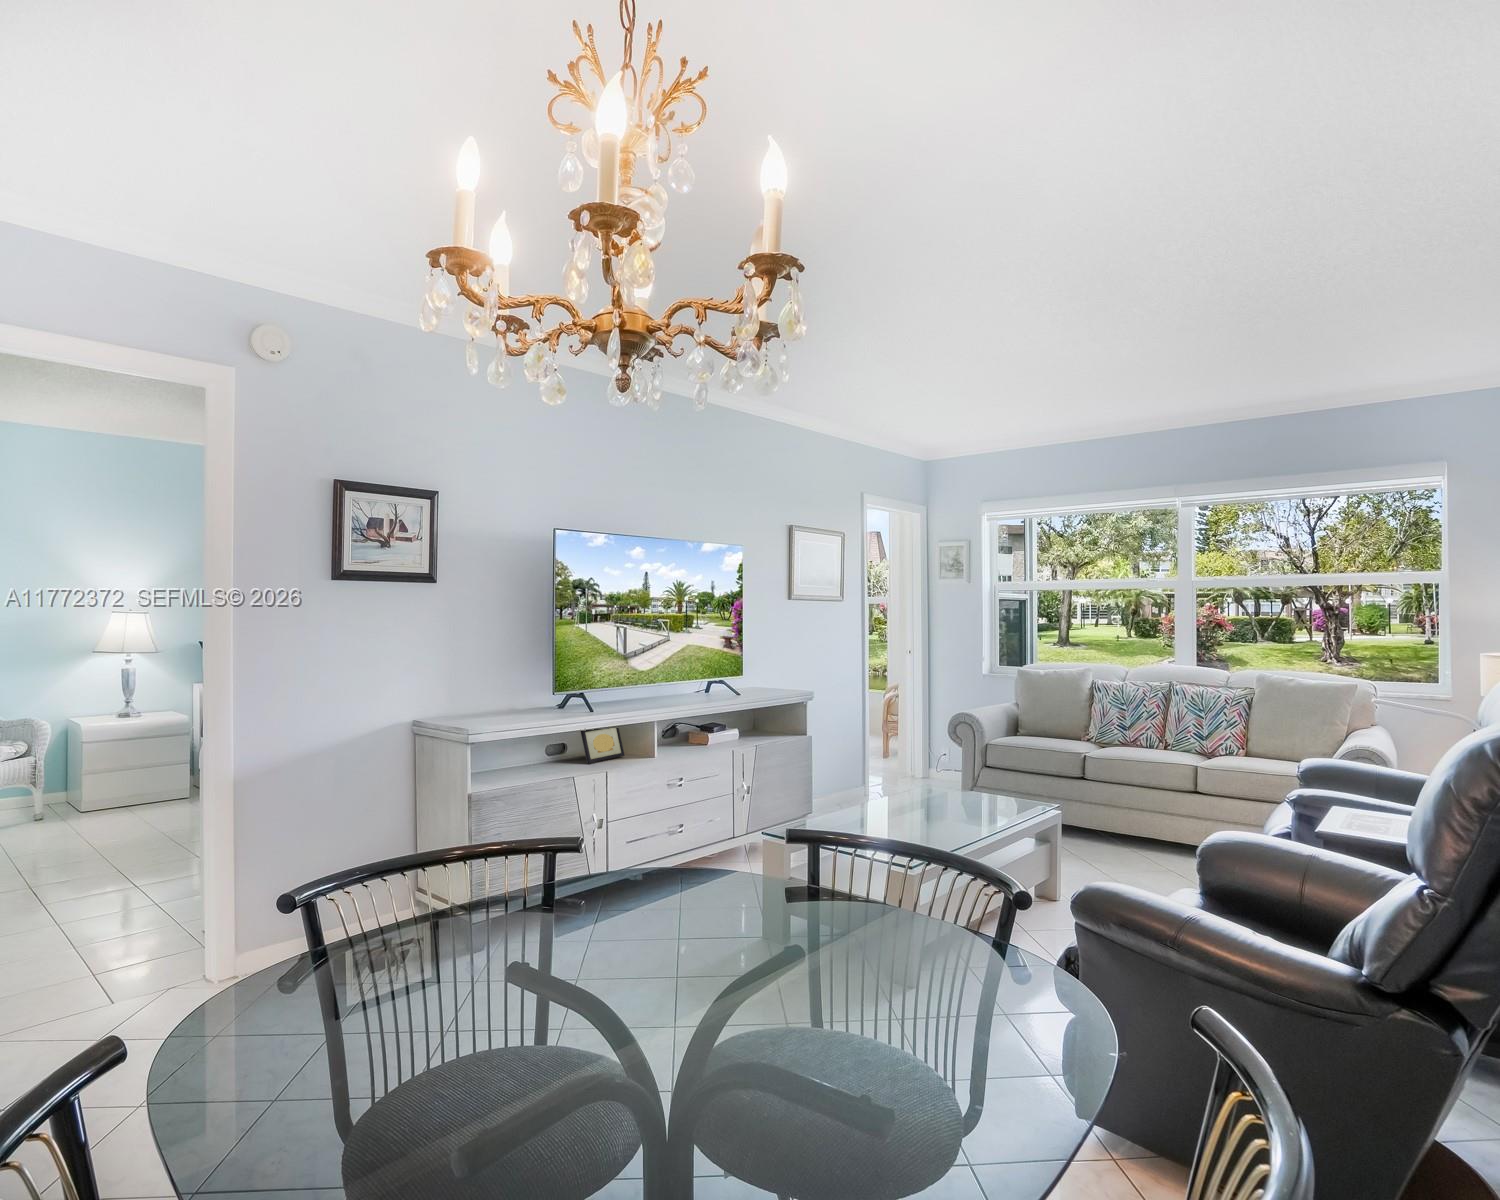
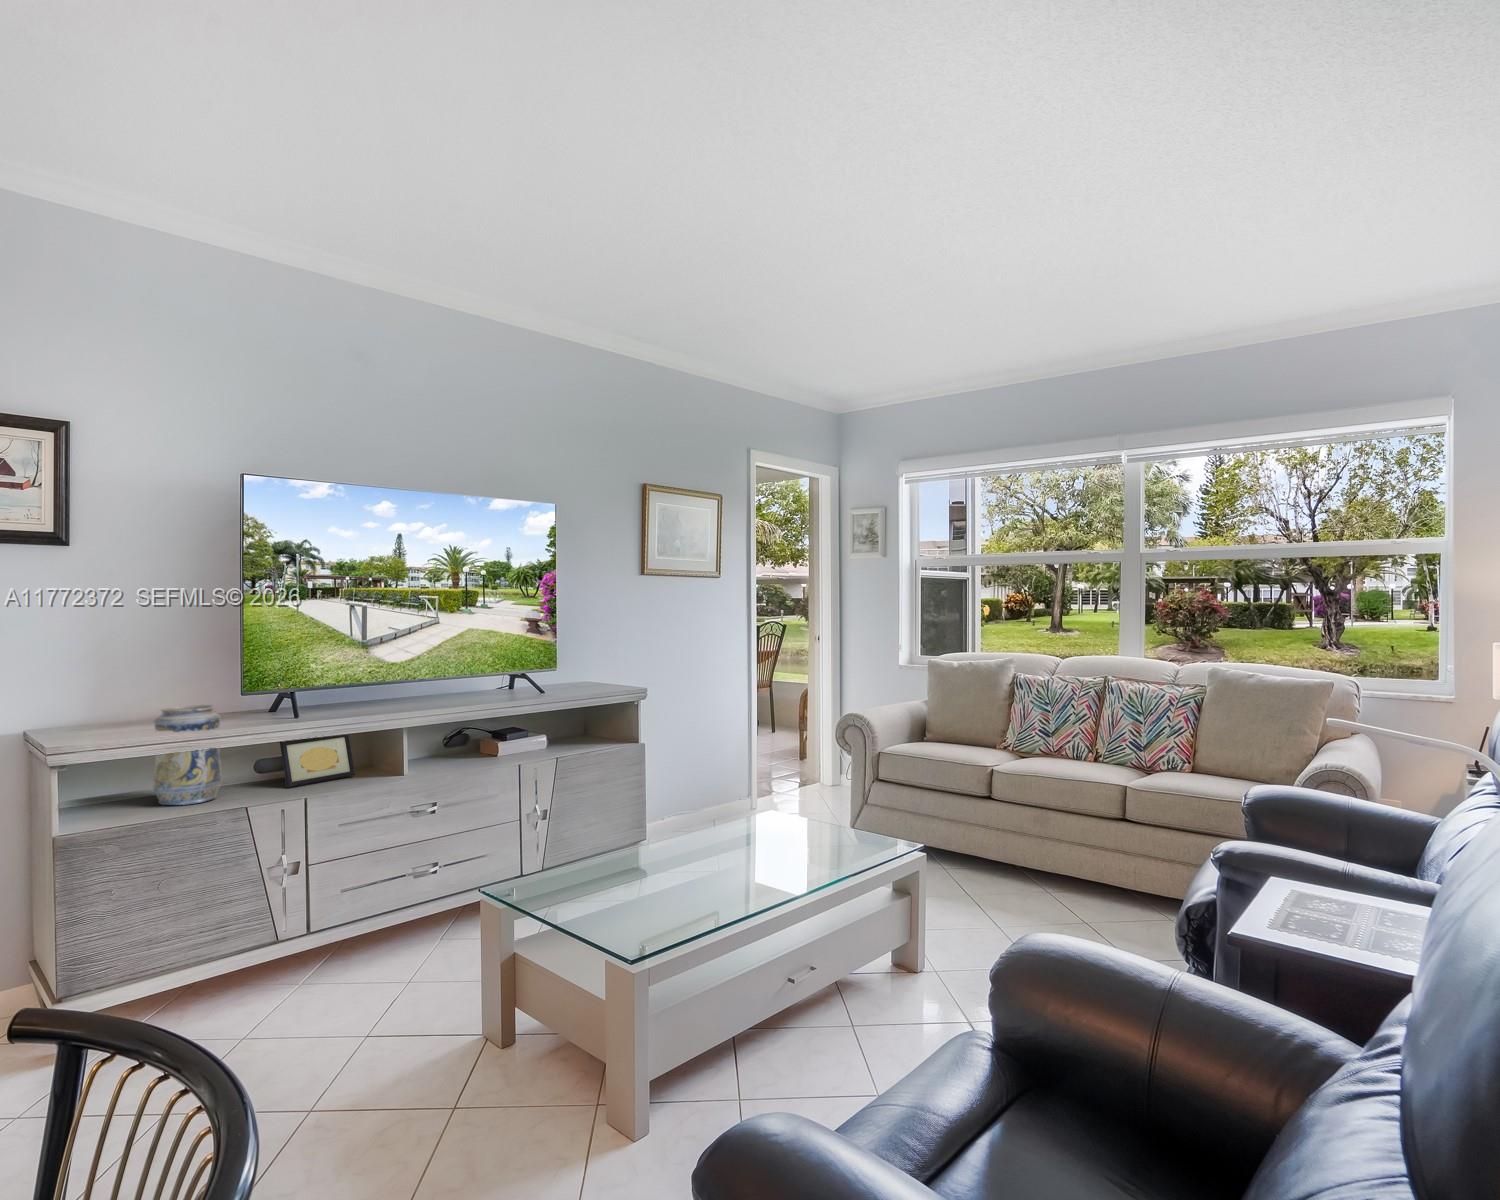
decorative vase: none [509,701,552,774] -> present [153,705,222,805]

